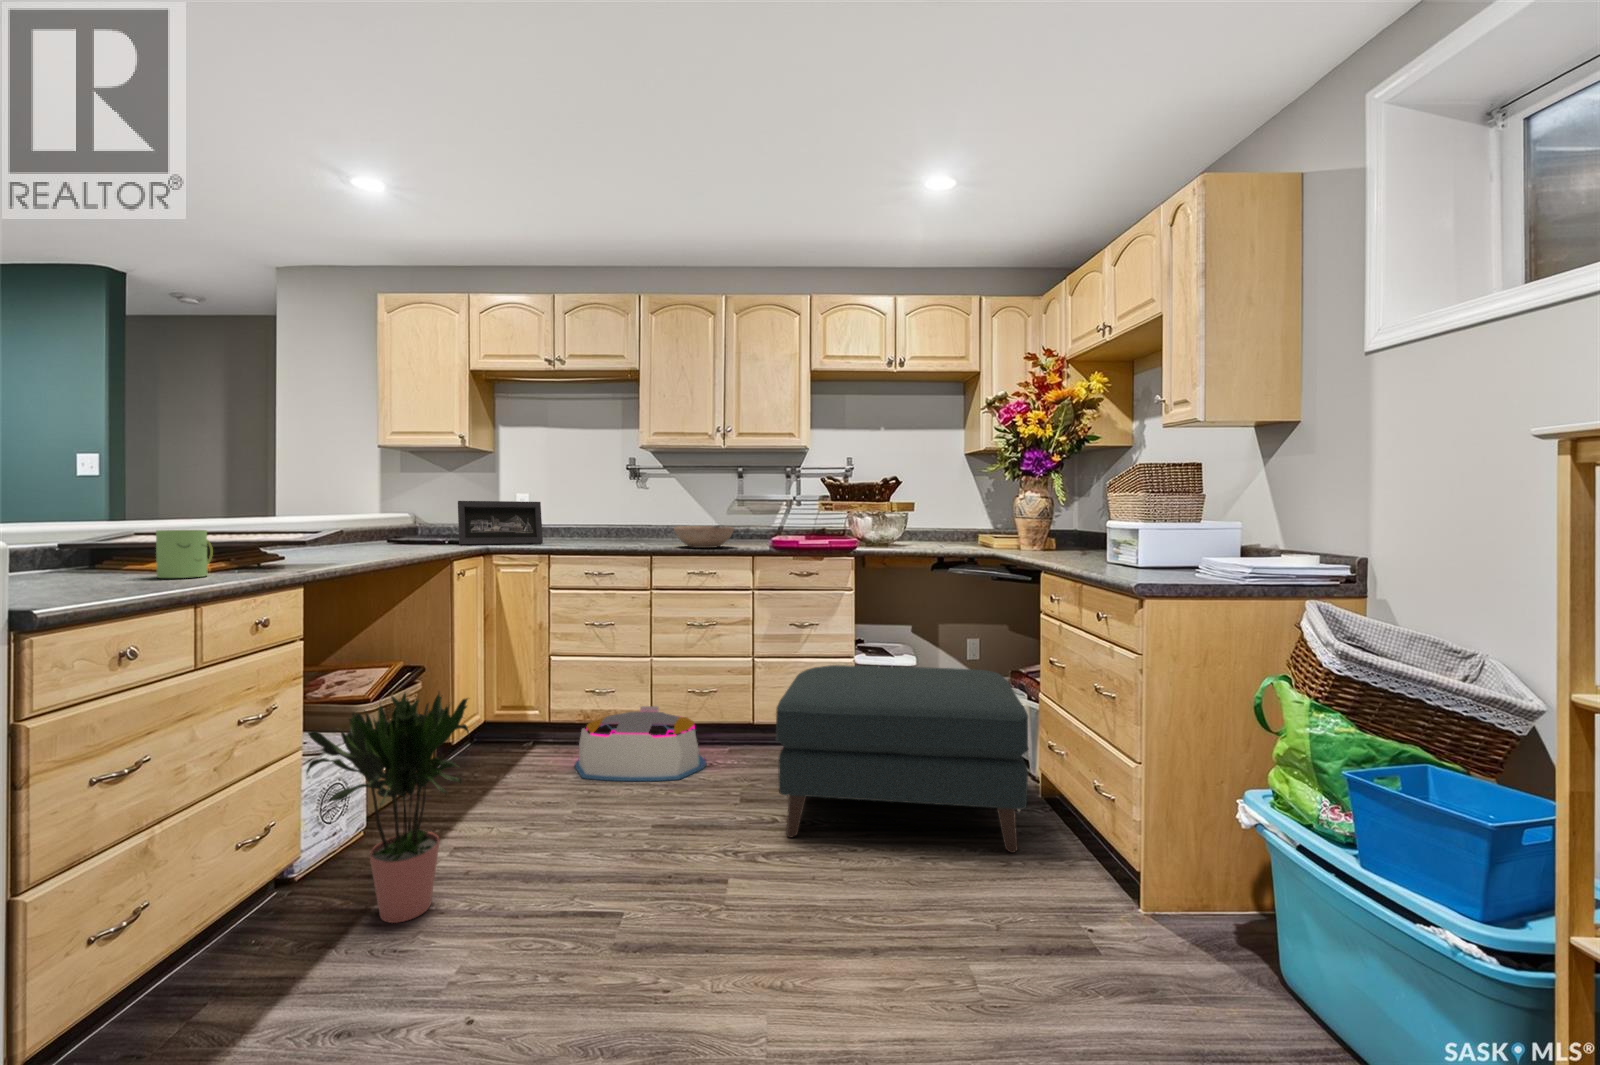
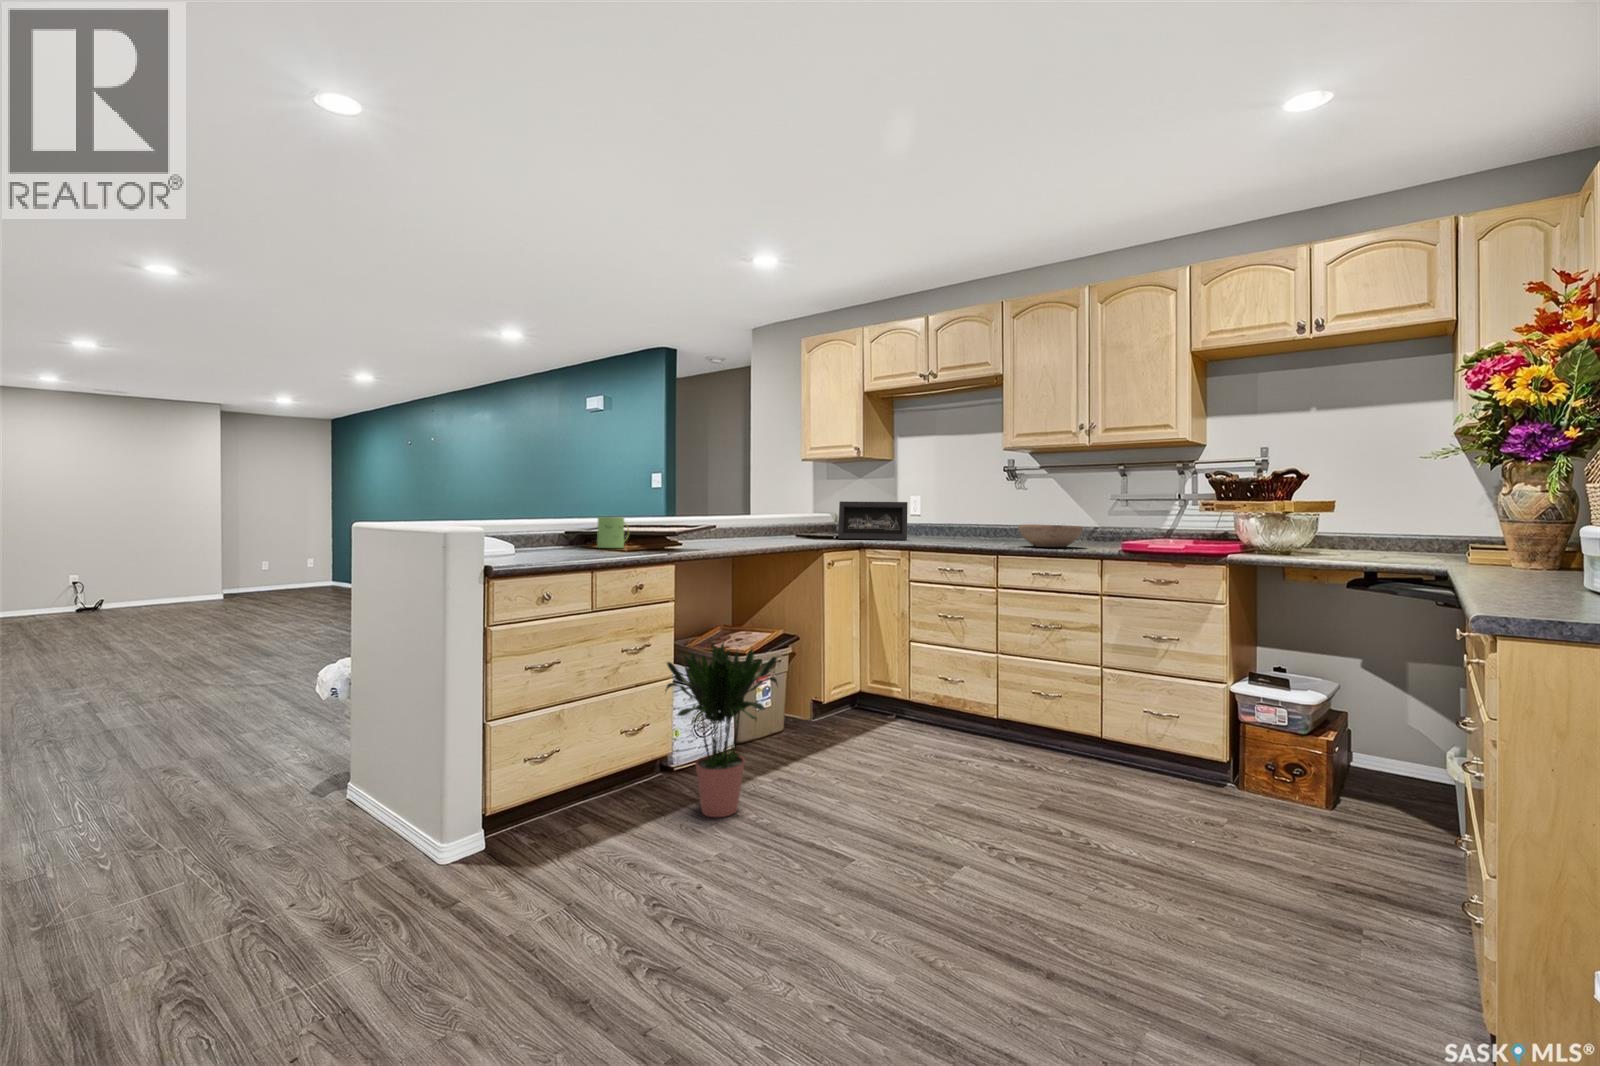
ottoman: present [776,665,1028,853] -> none [1044,682,1408,954]
storage bin: present [575,706,706,781] -> none [911,701,1034,777]

